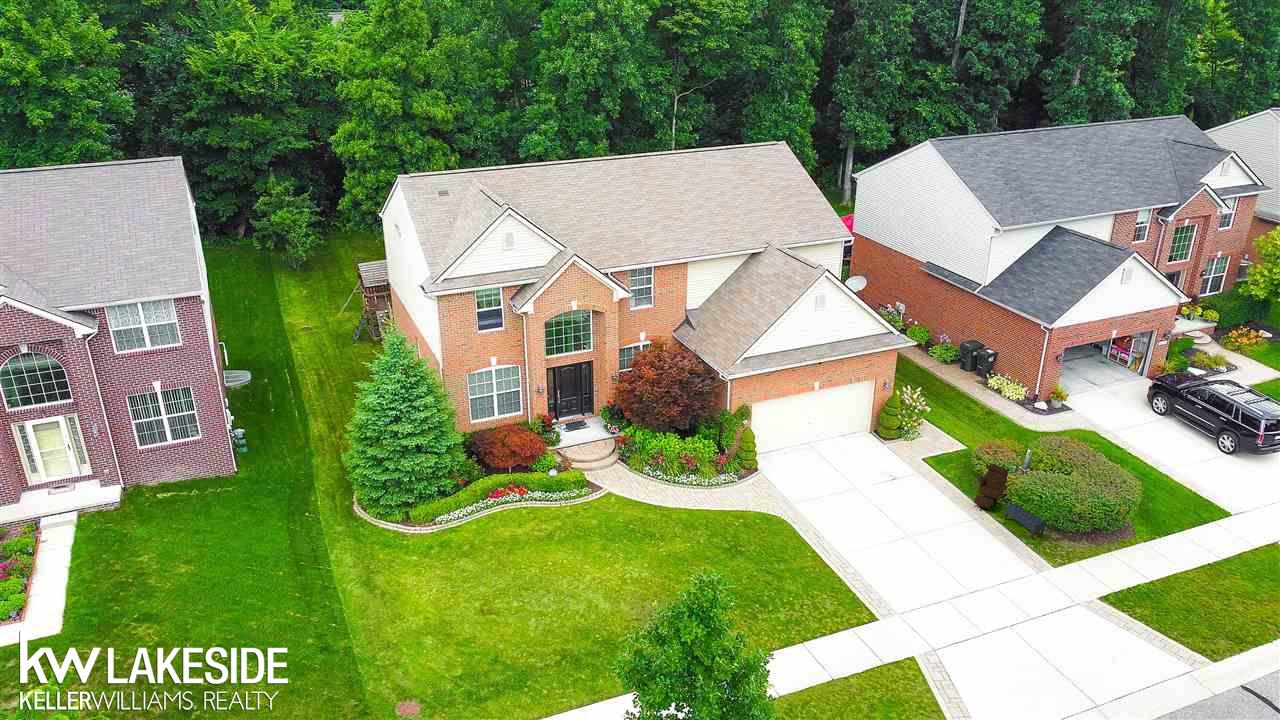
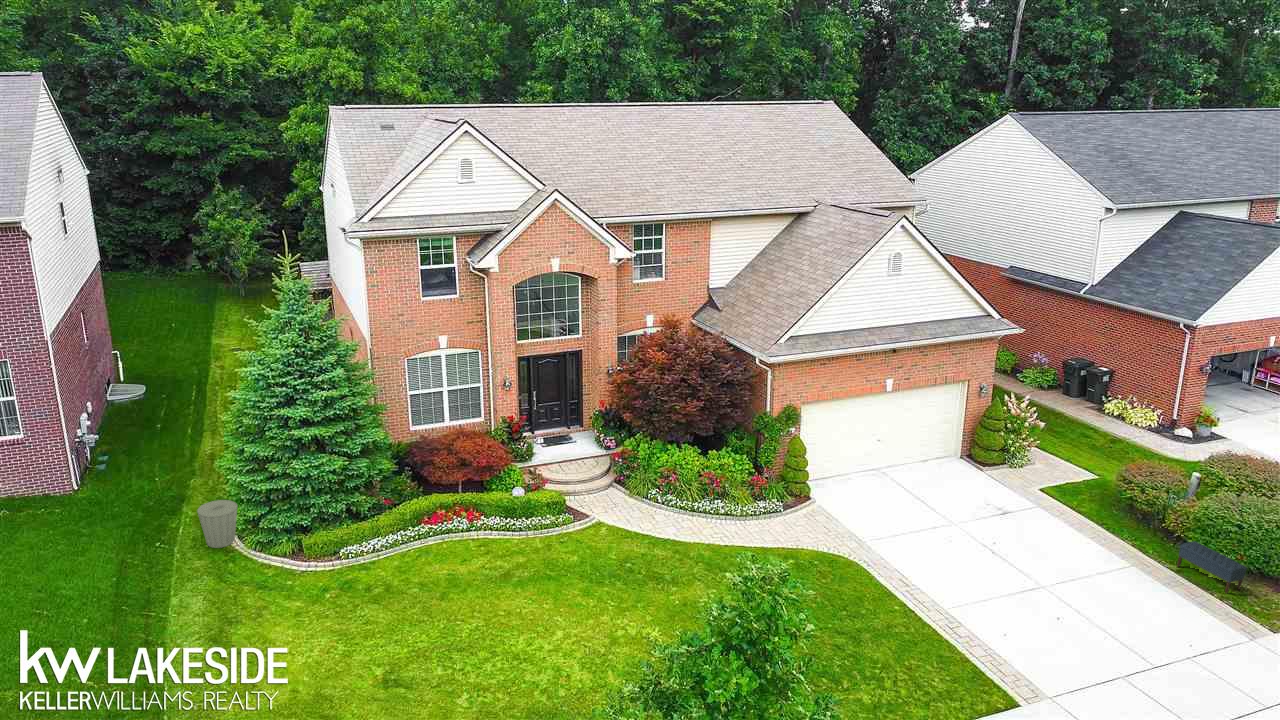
lounge chair: present [974,464,1009,511] -> none [1128,489,1175,556]
trash can: none [339,486,365,519] -> present [197,500,237,548]

